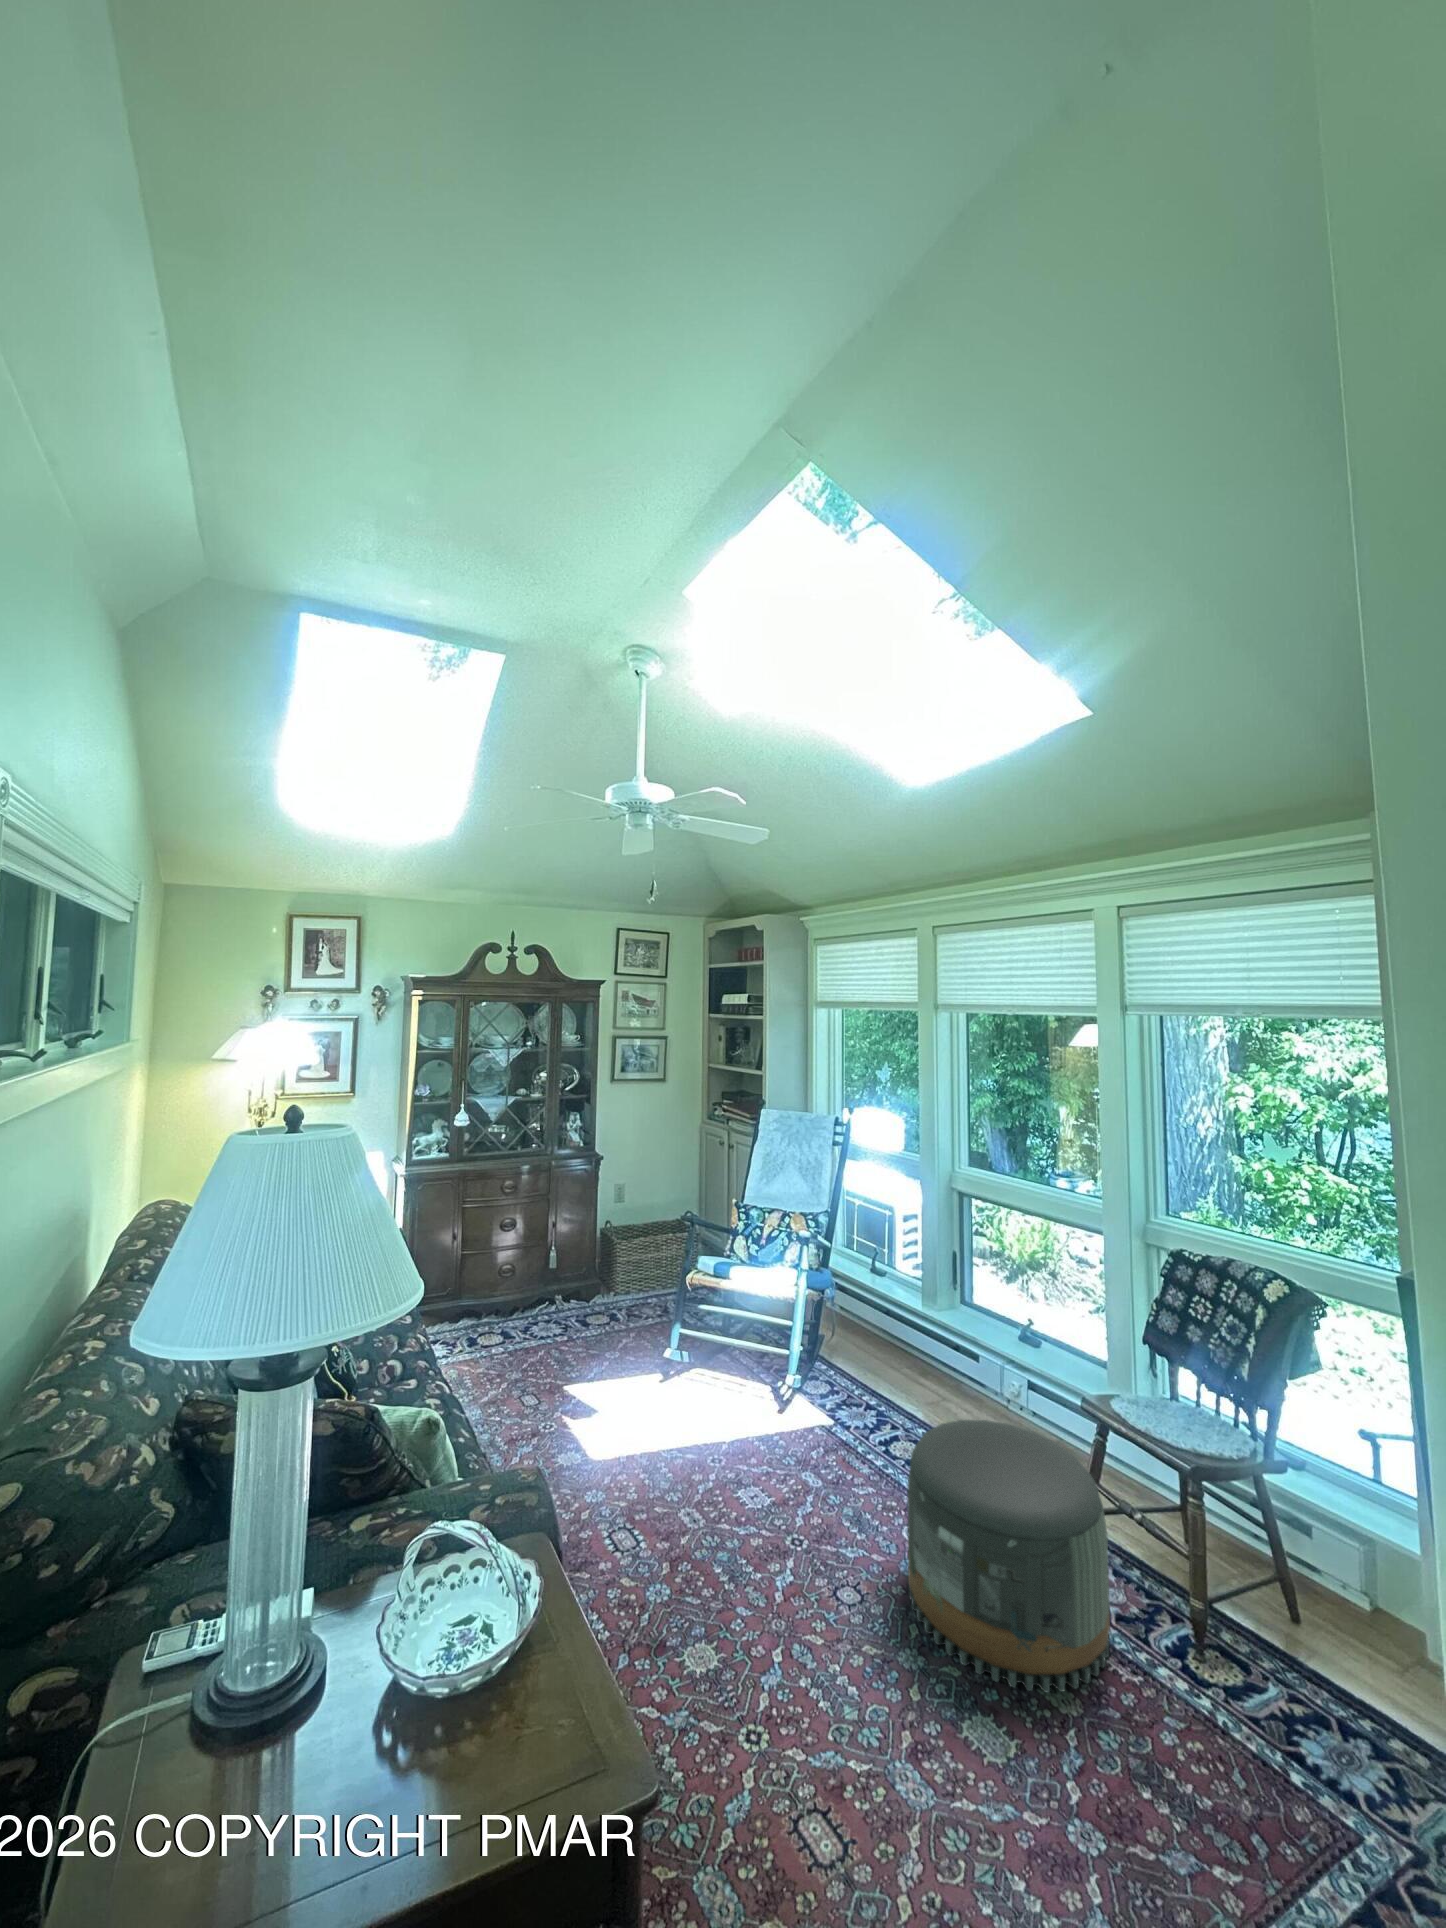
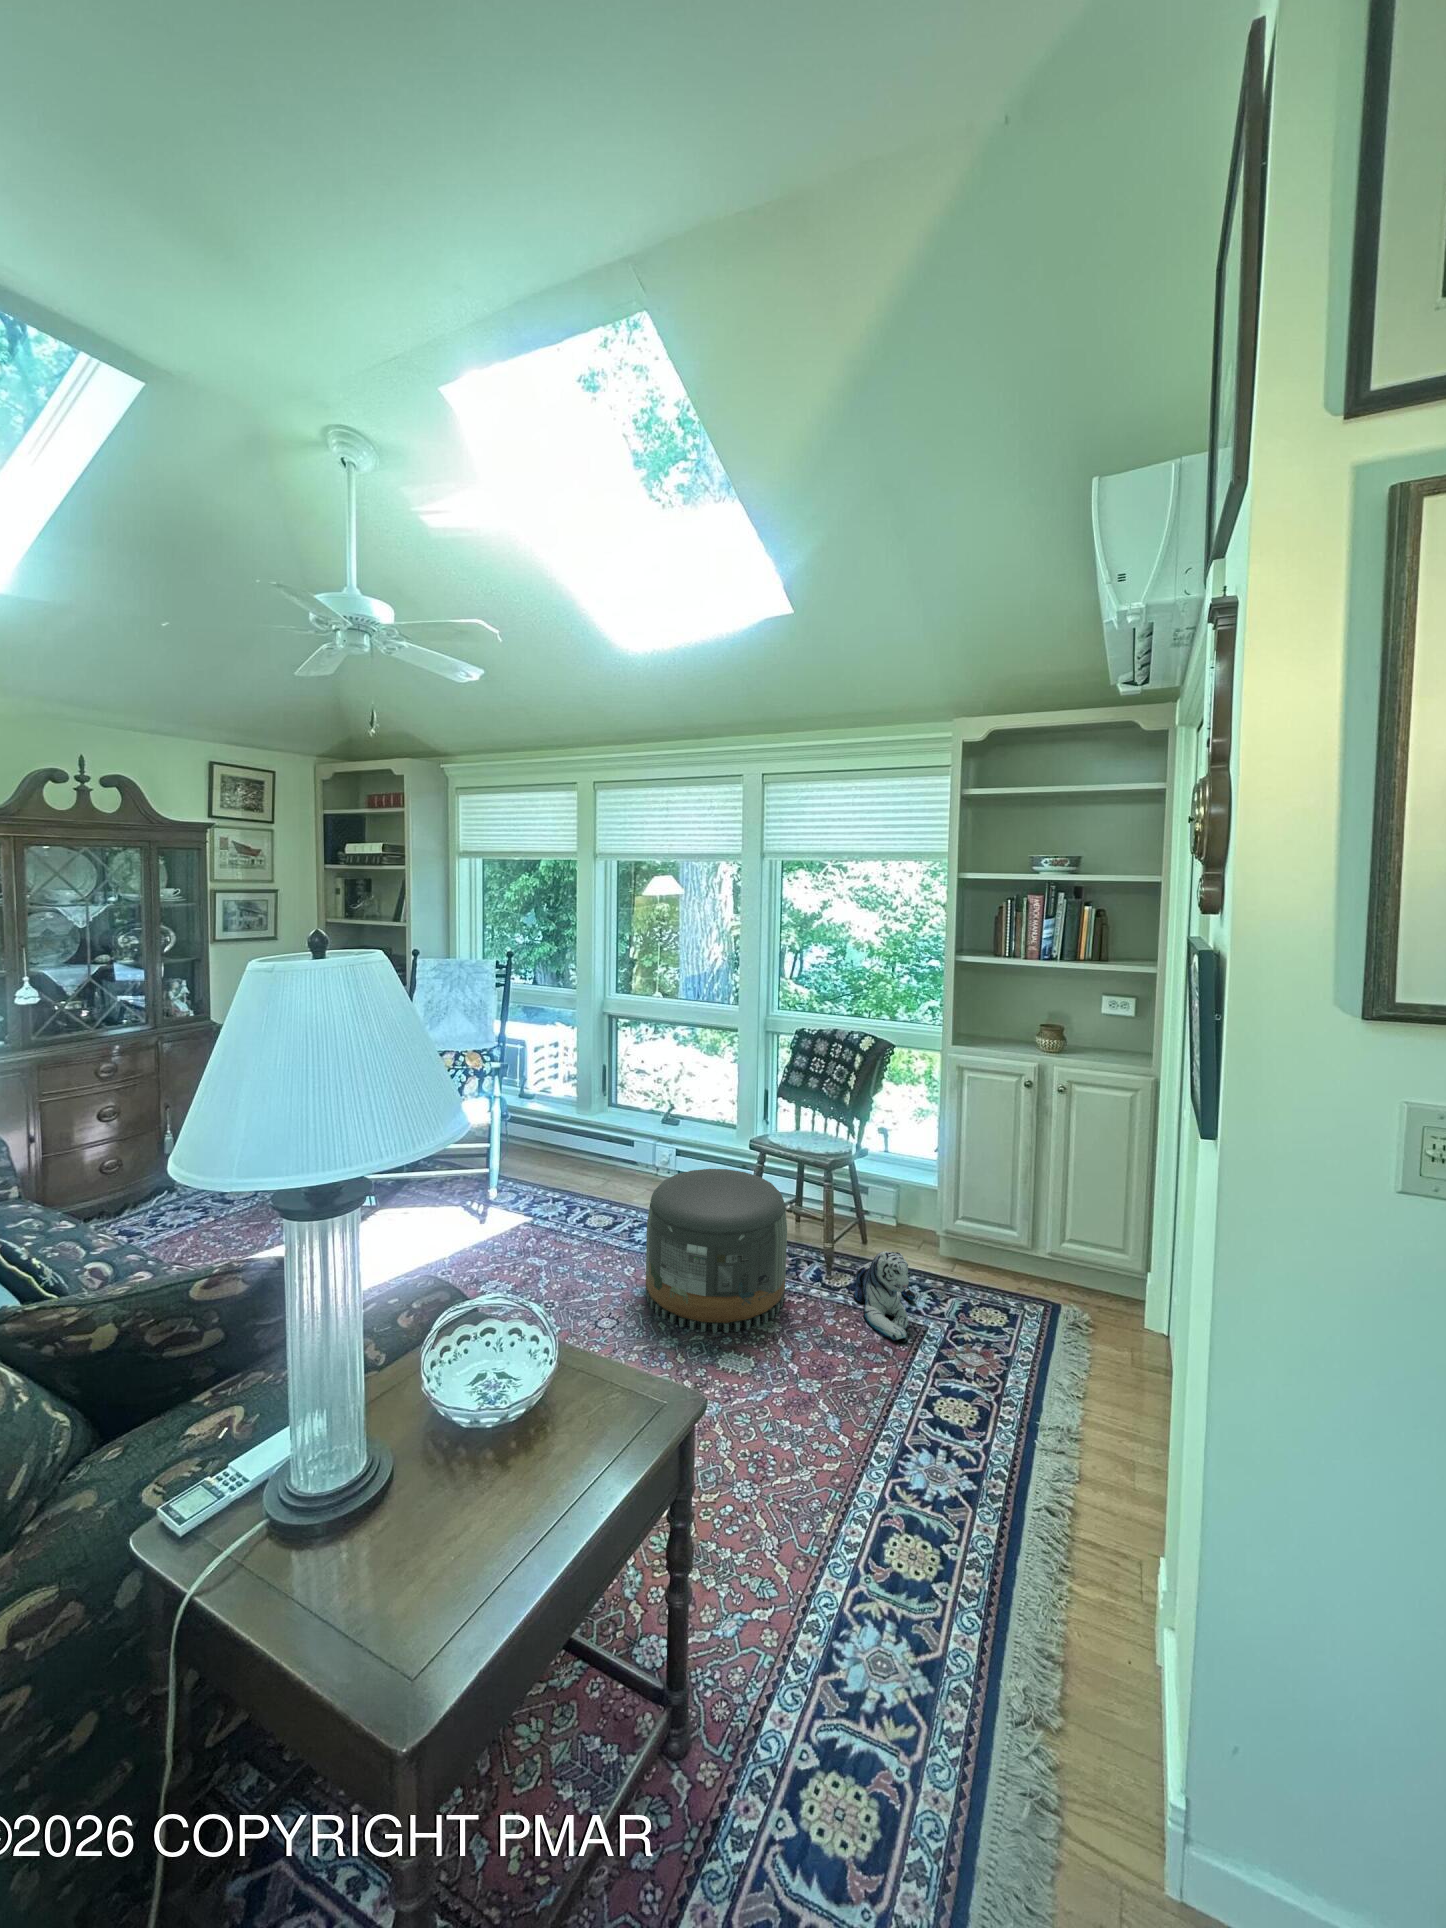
plush toy: none [1228,1653,1354,1840] -> present [853,1251,916,1341]

